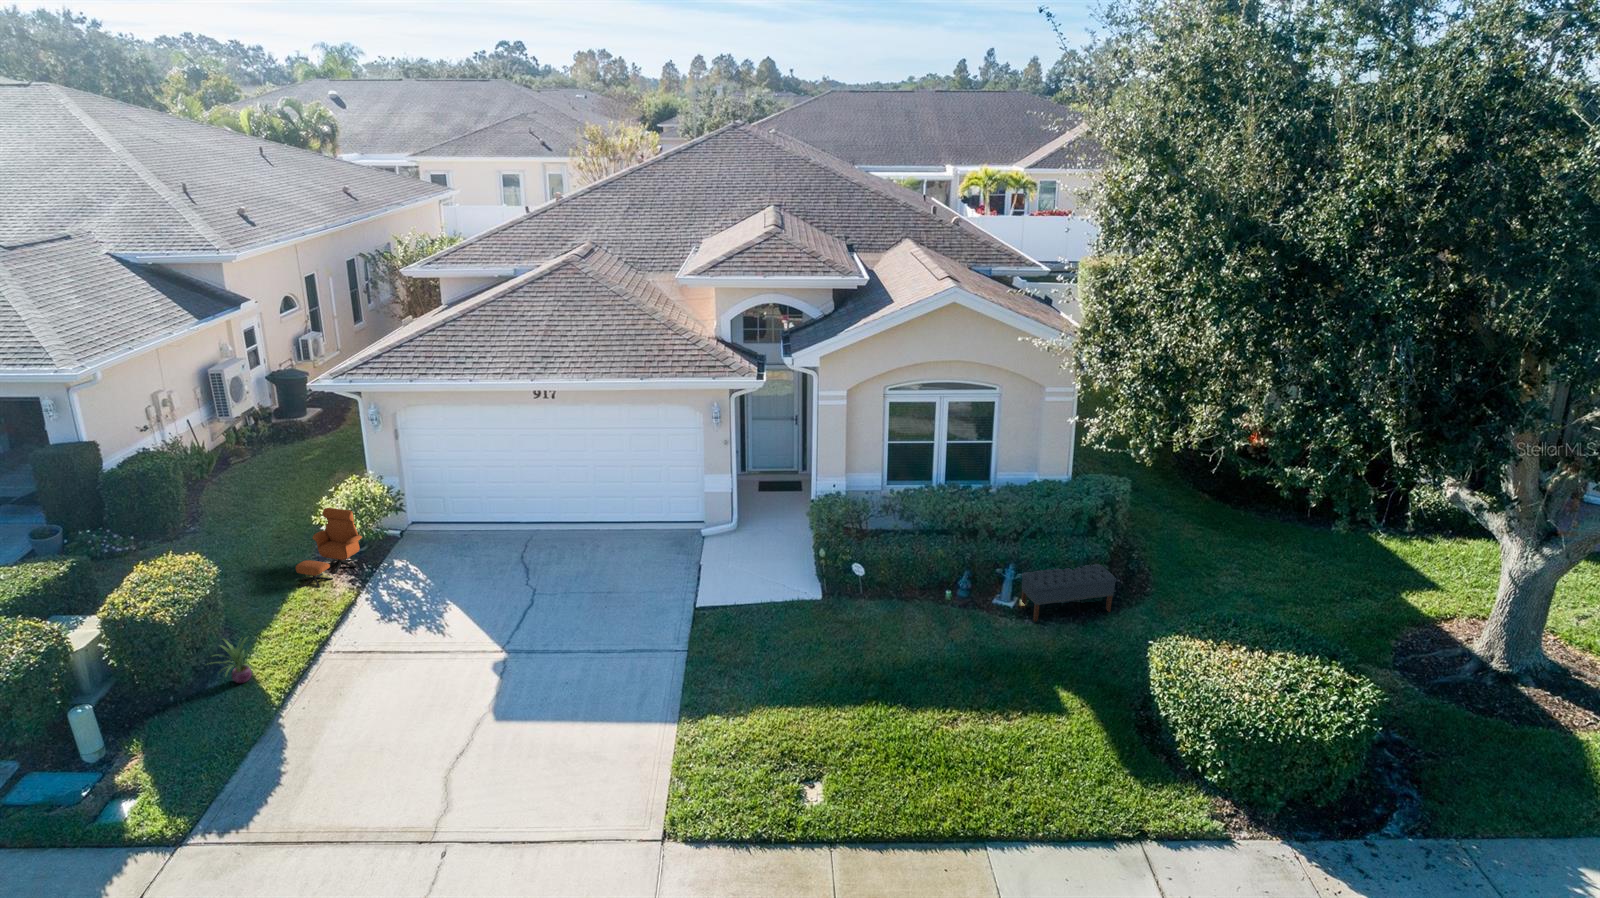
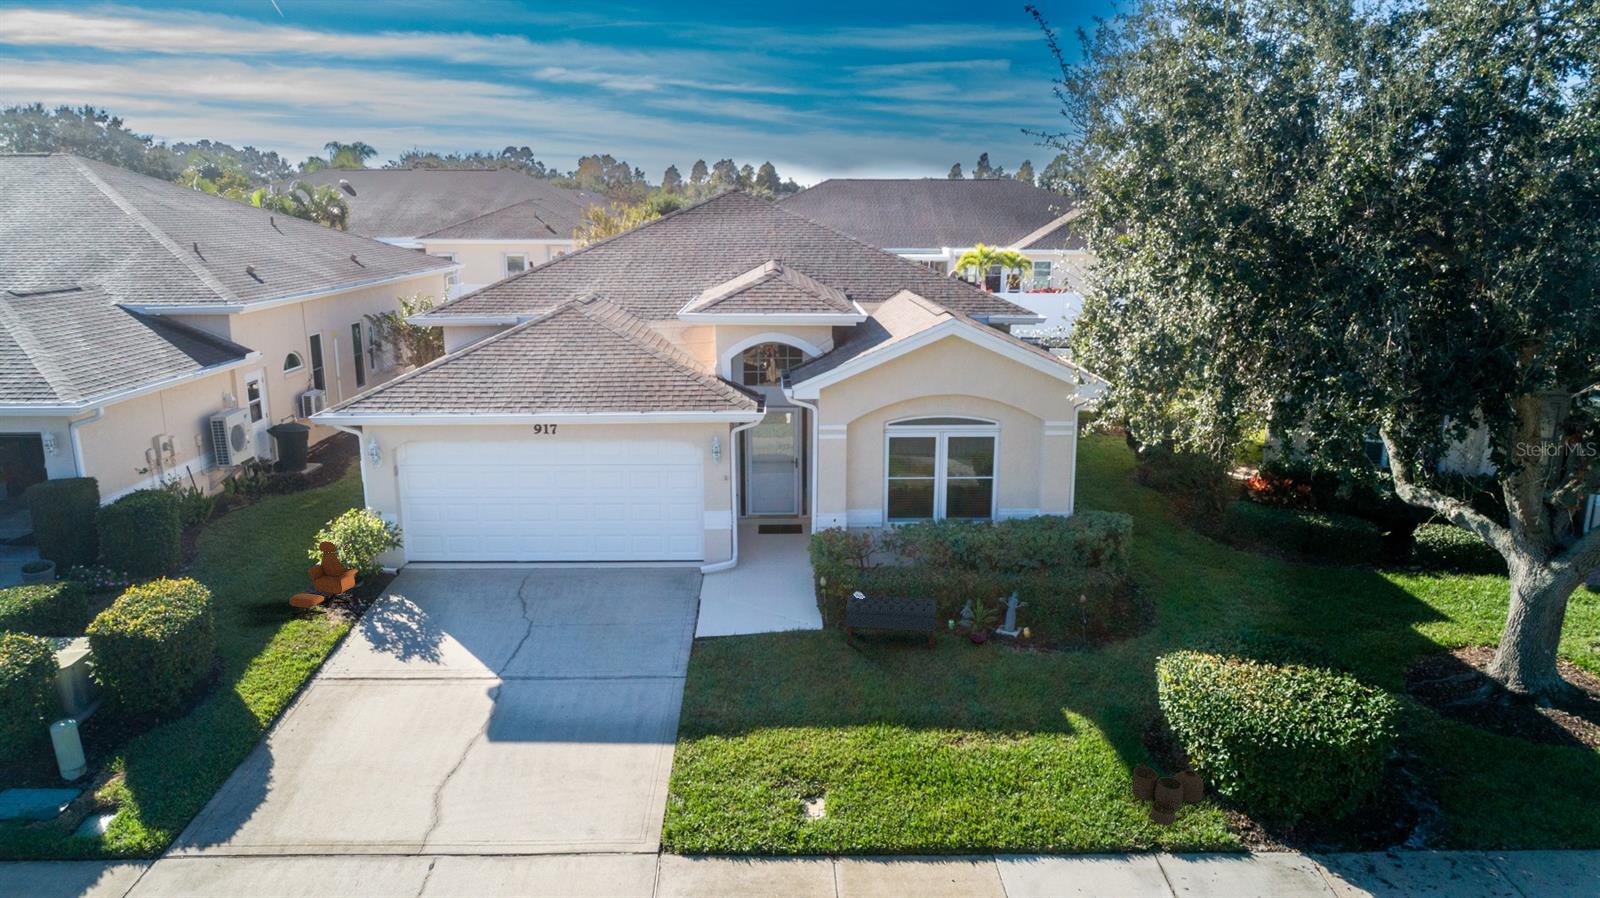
bench: present [1021,564,1117,622] -> present [846,595,936,649]
decorative plant: present [221,638,255,684] -> present [958,599,988,643]
woven basket: none [1121,749,1190,812] -> present [1132,763,1204,825]

